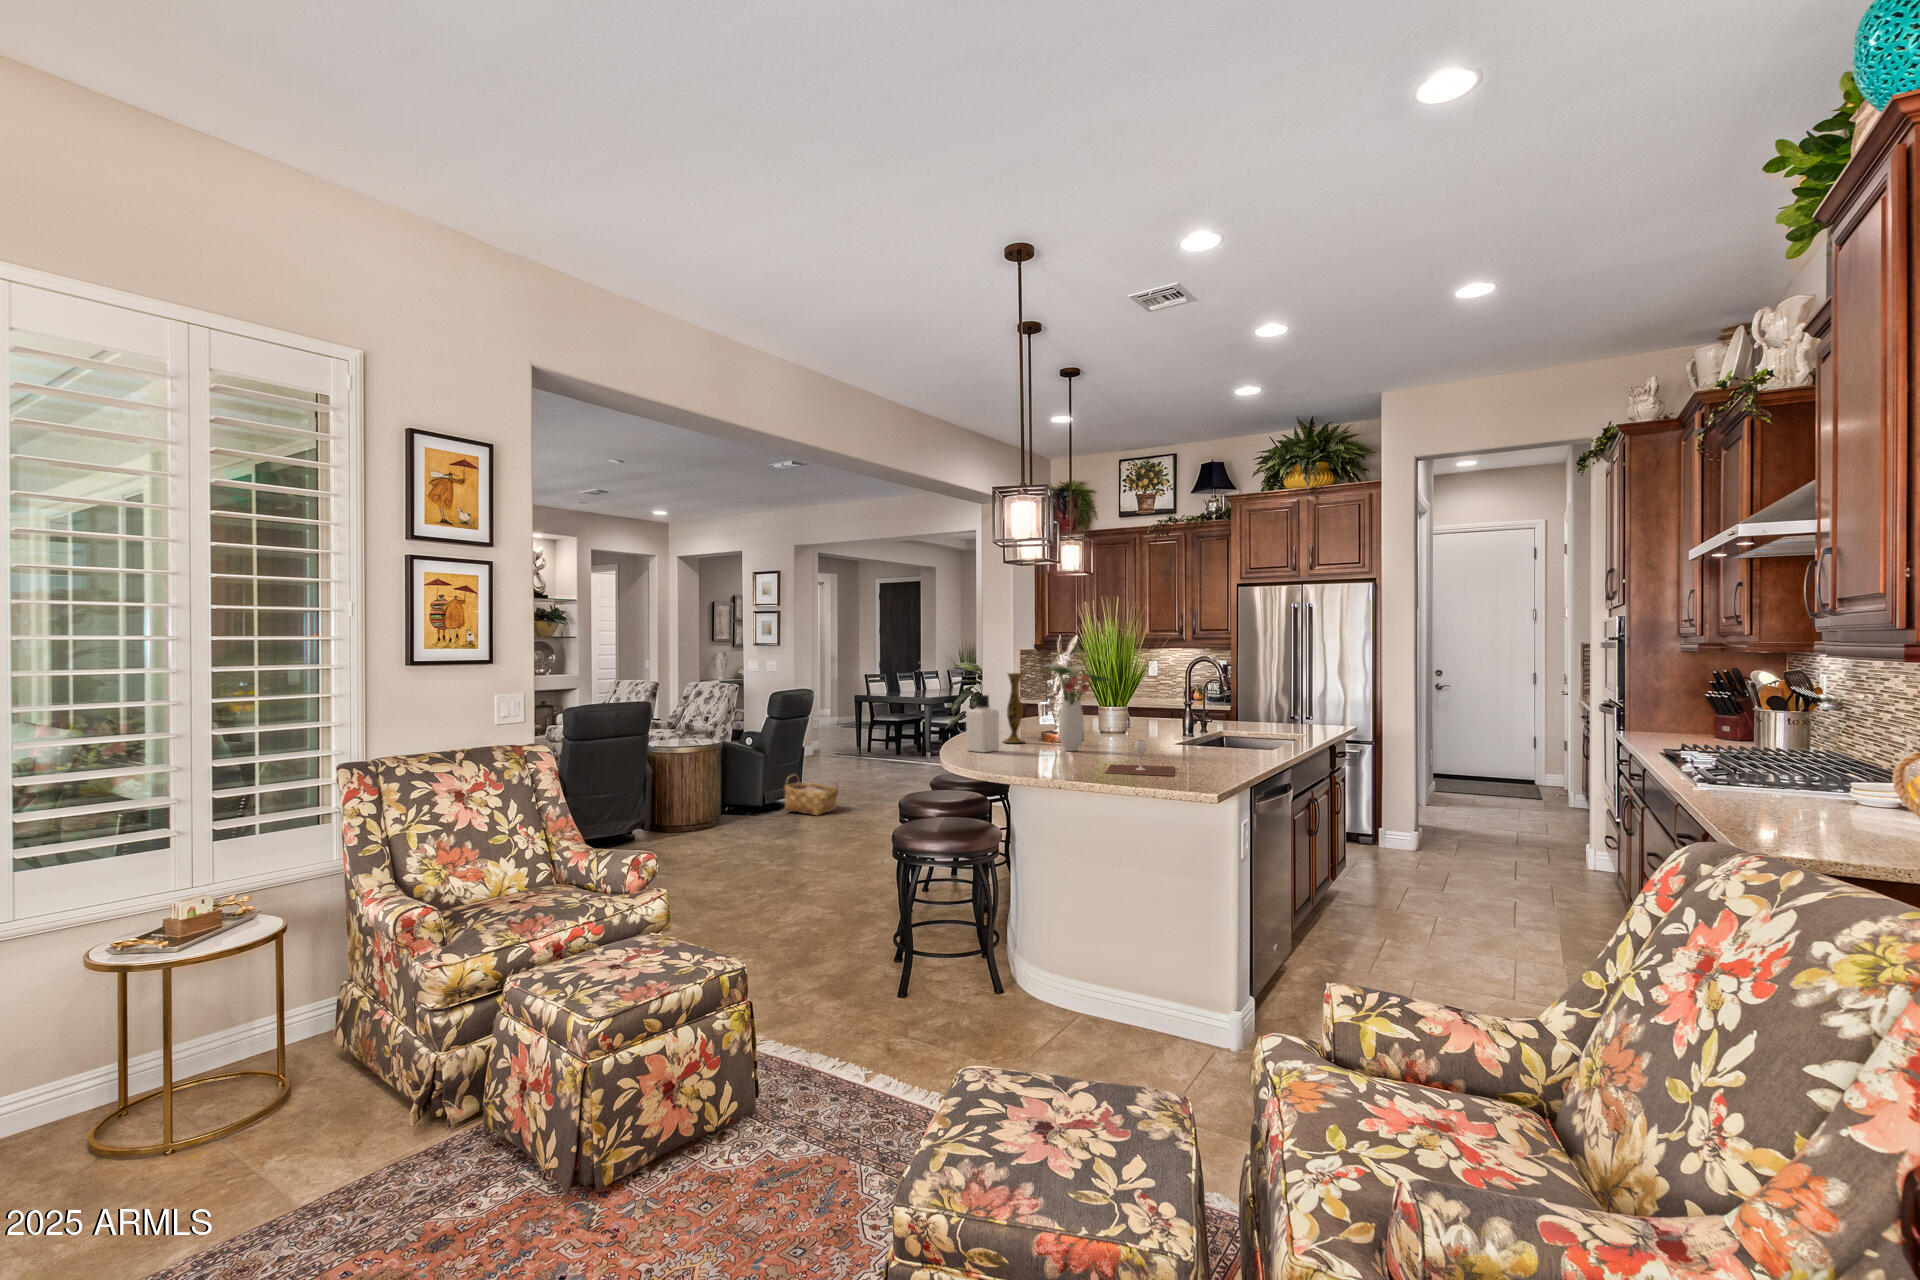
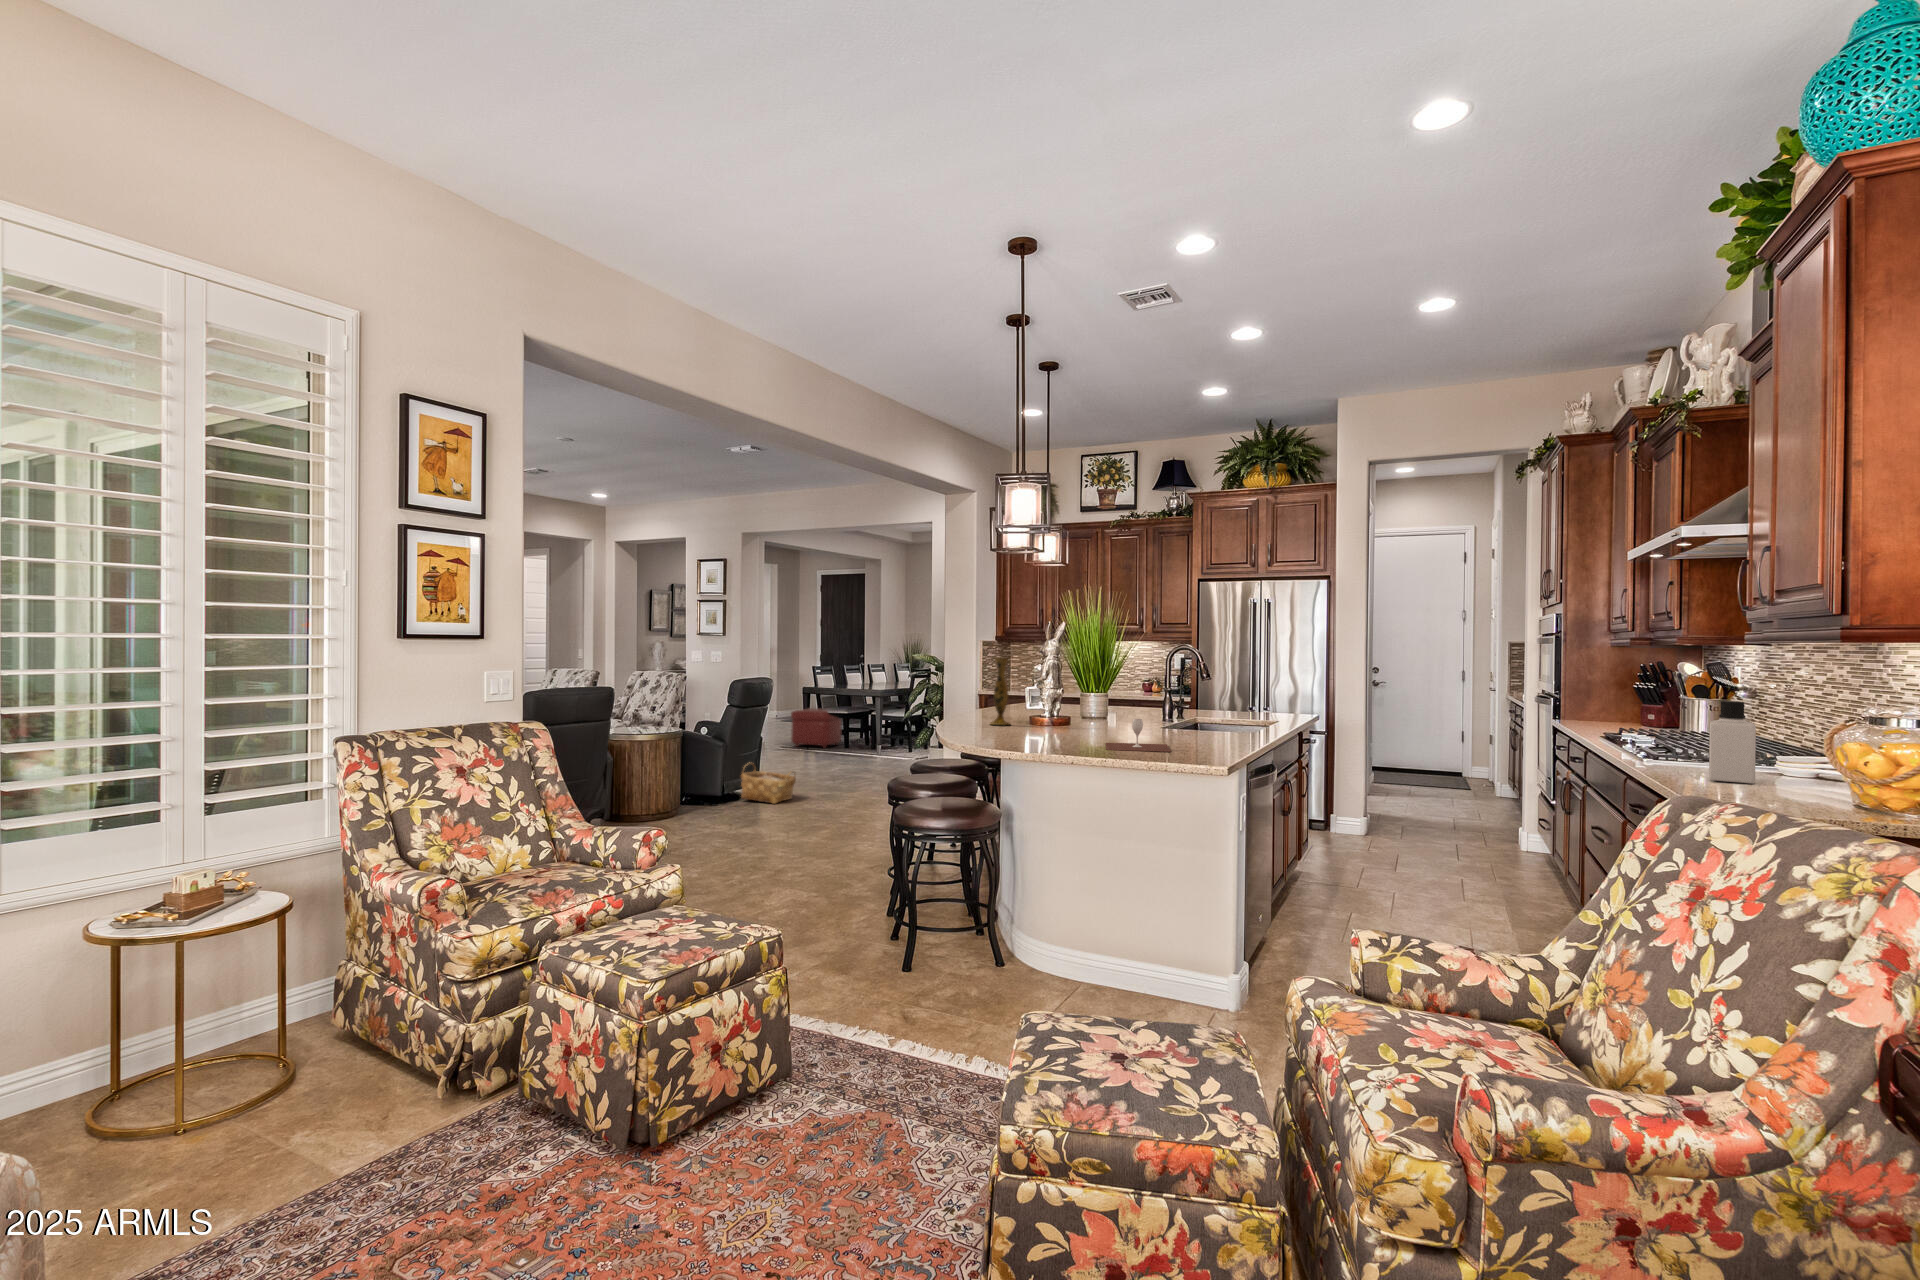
flower arrangement: present [1046,664,1119,751] -> none [1034,647,1109,732]
bottle: present [966,695,999,752] -> present [1709,701,1756,784]
ottoman: none [847,717,898,757] -> present [791,708,842,748]

